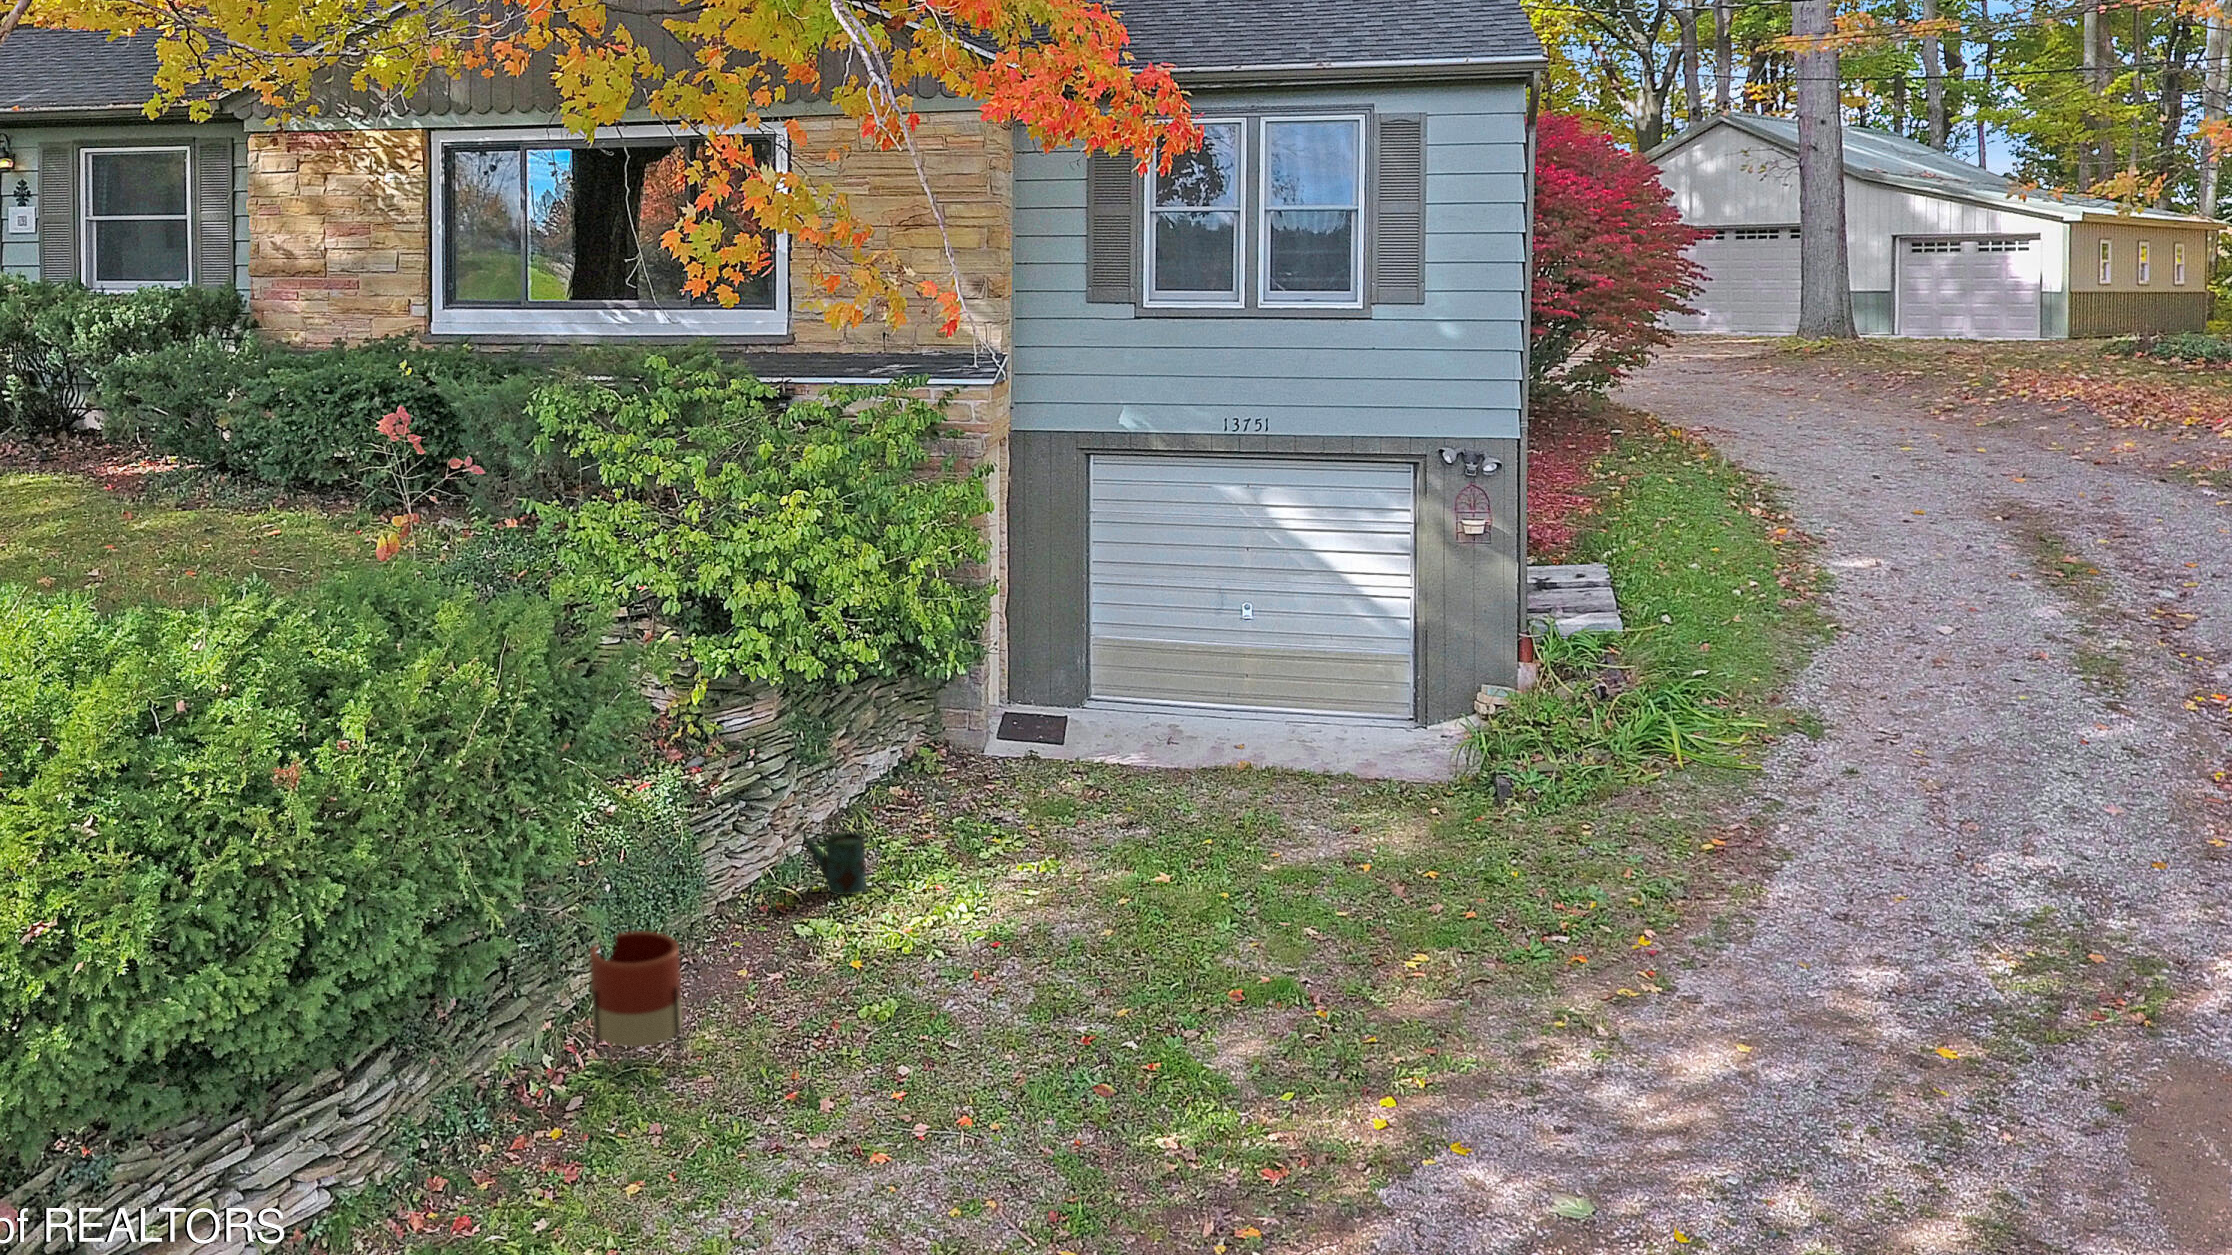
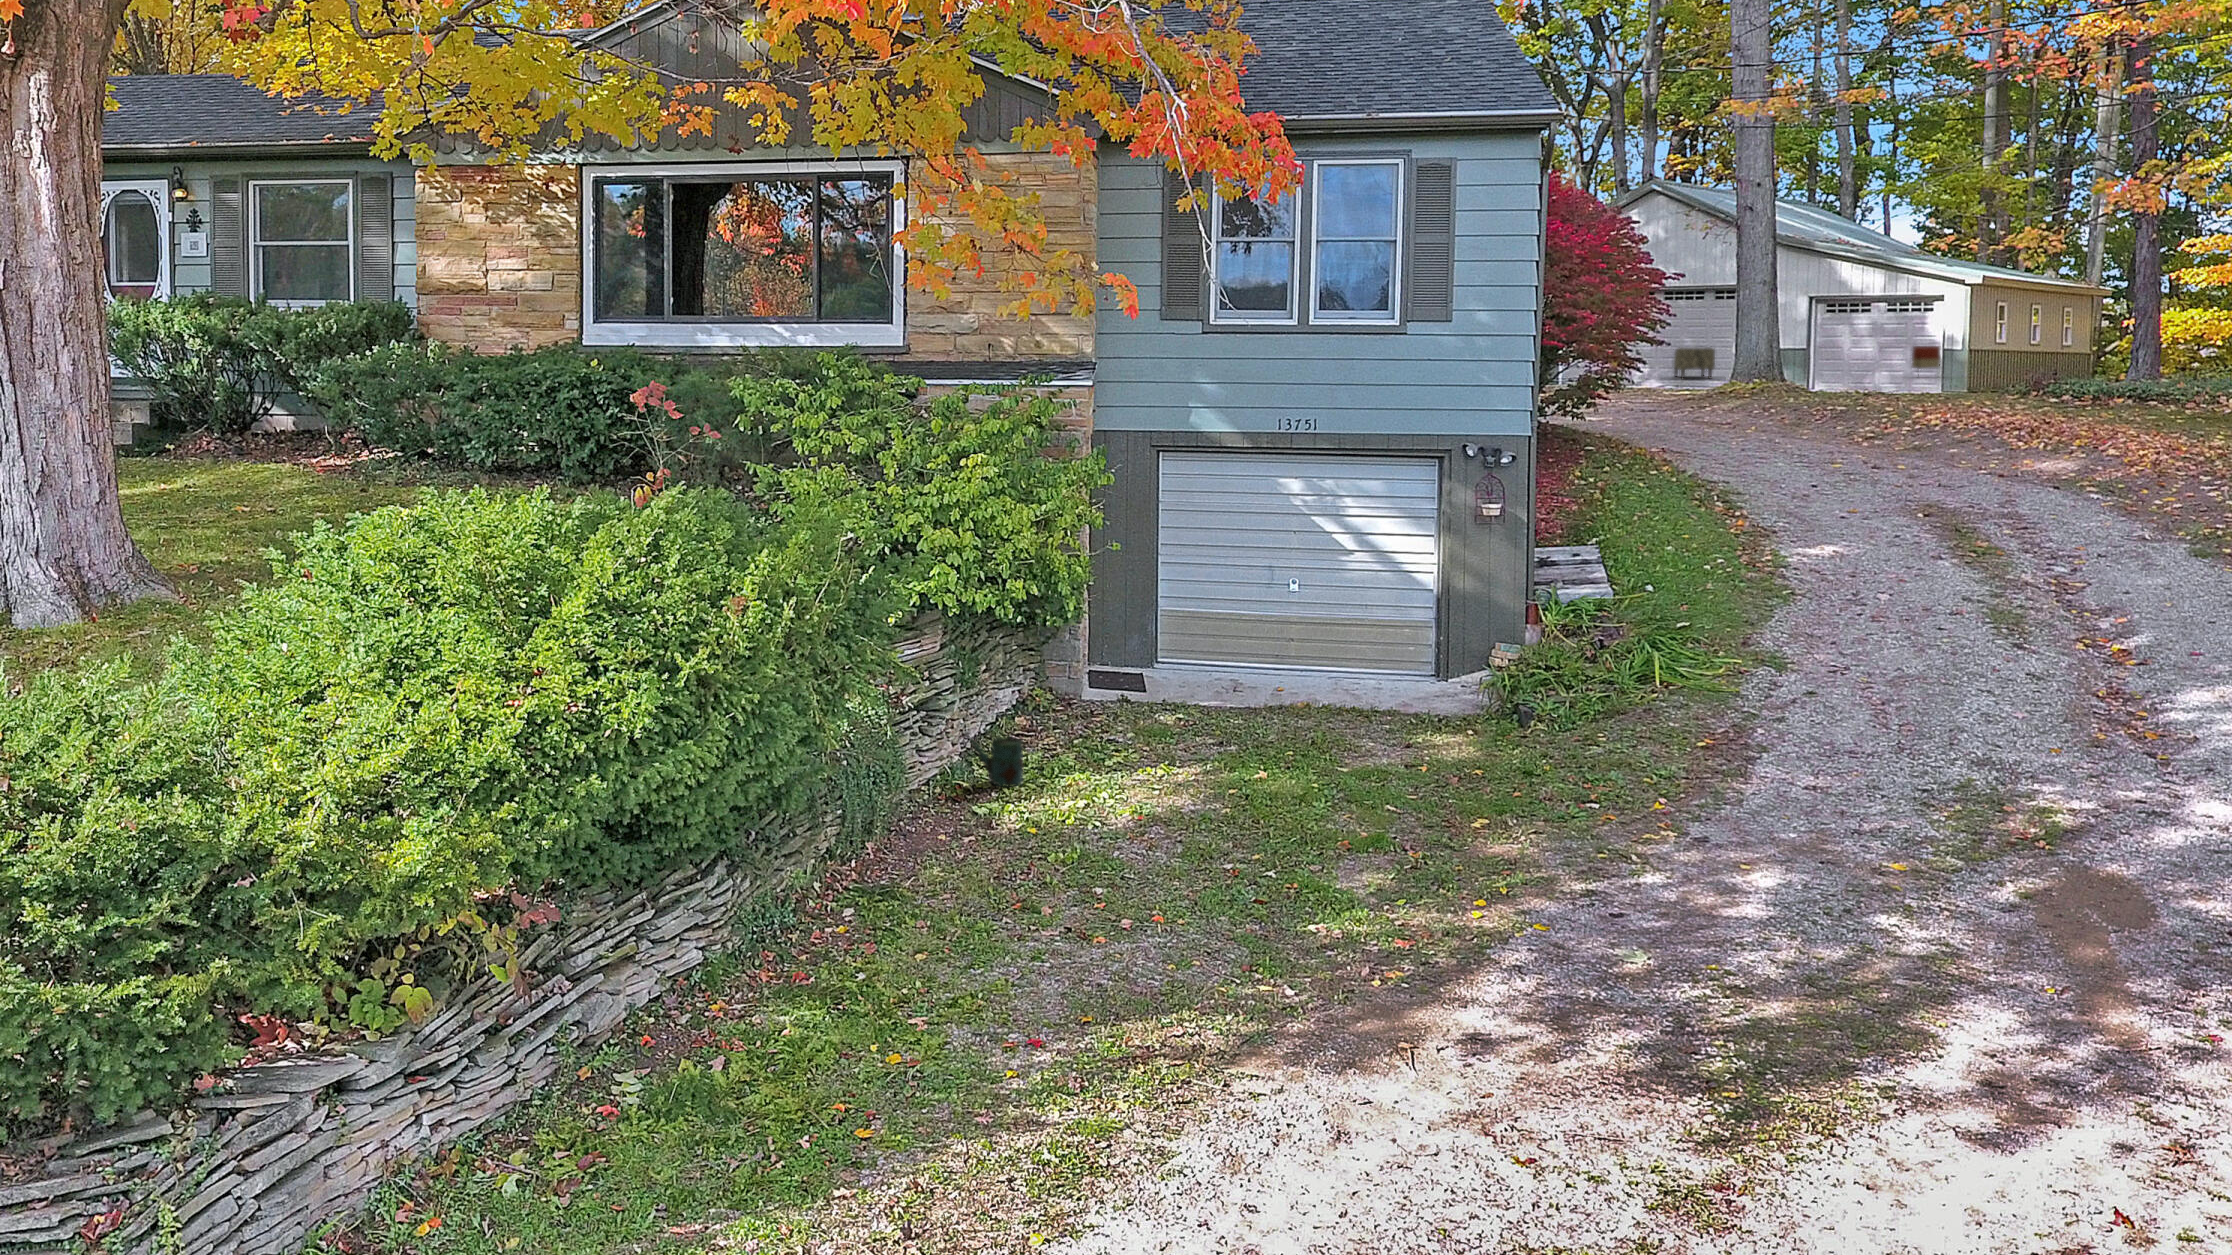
bench: none [1732,294,1779,331] -> present [1674,348,1715,378]
planter: present [590,931,682,1071] -> present [1912,346,1941,375]

